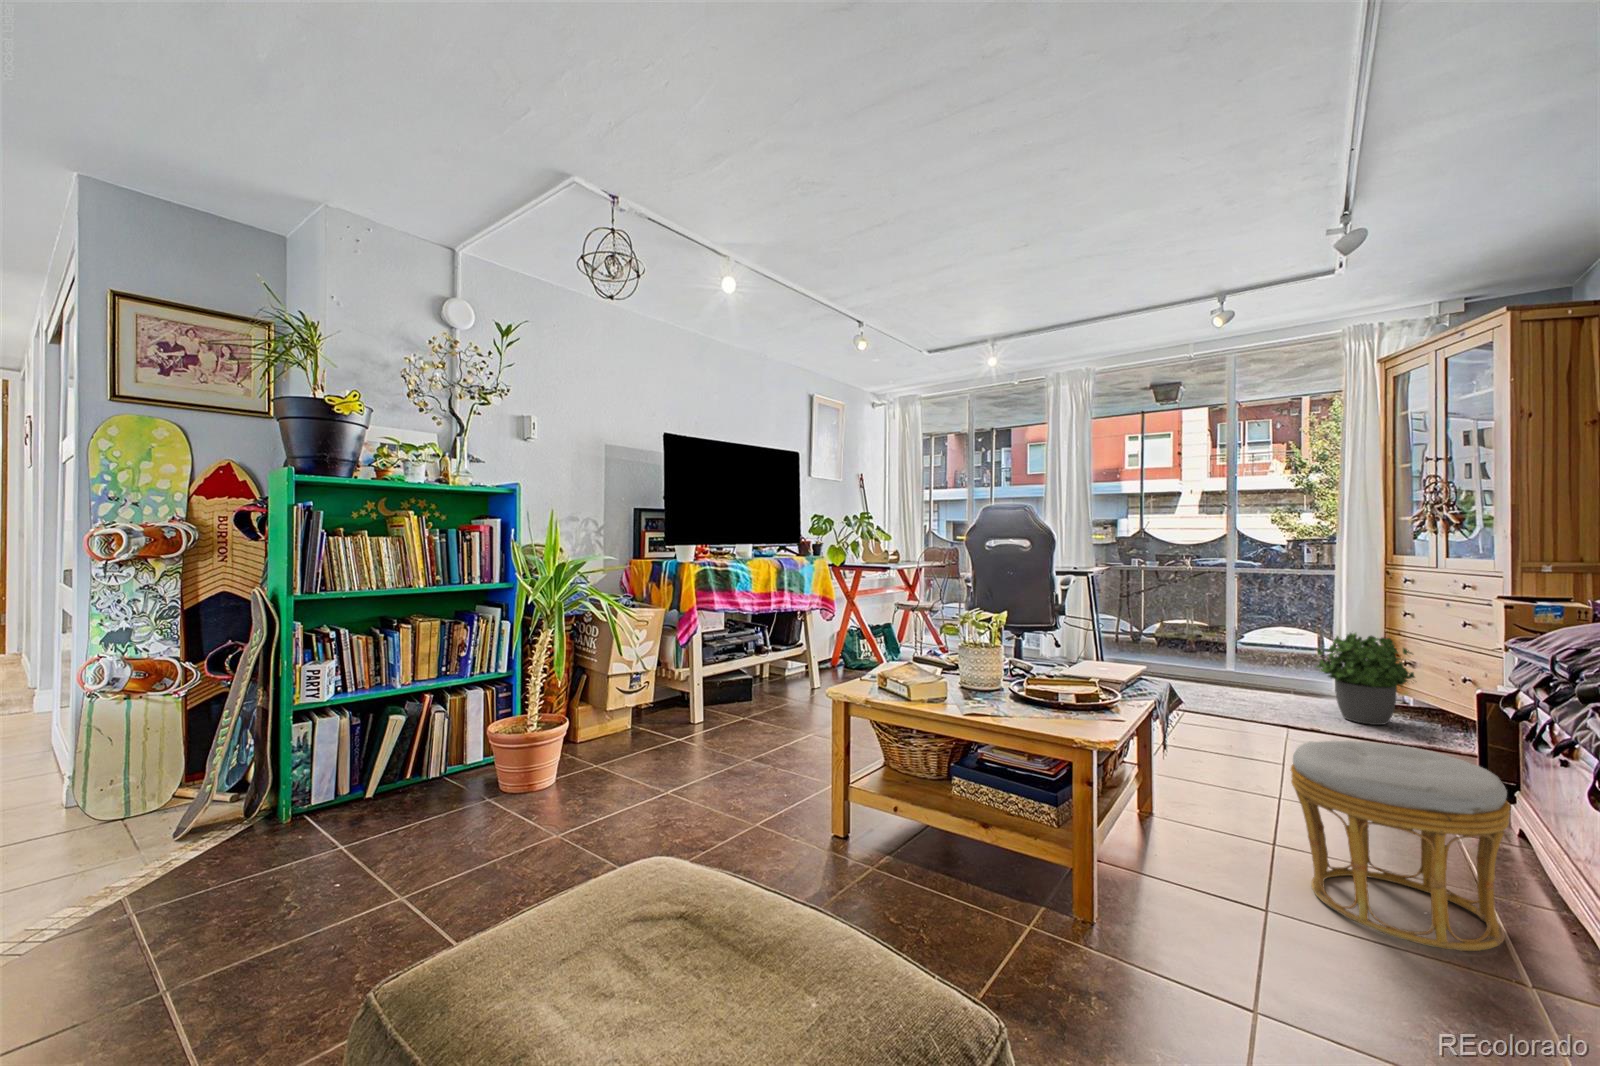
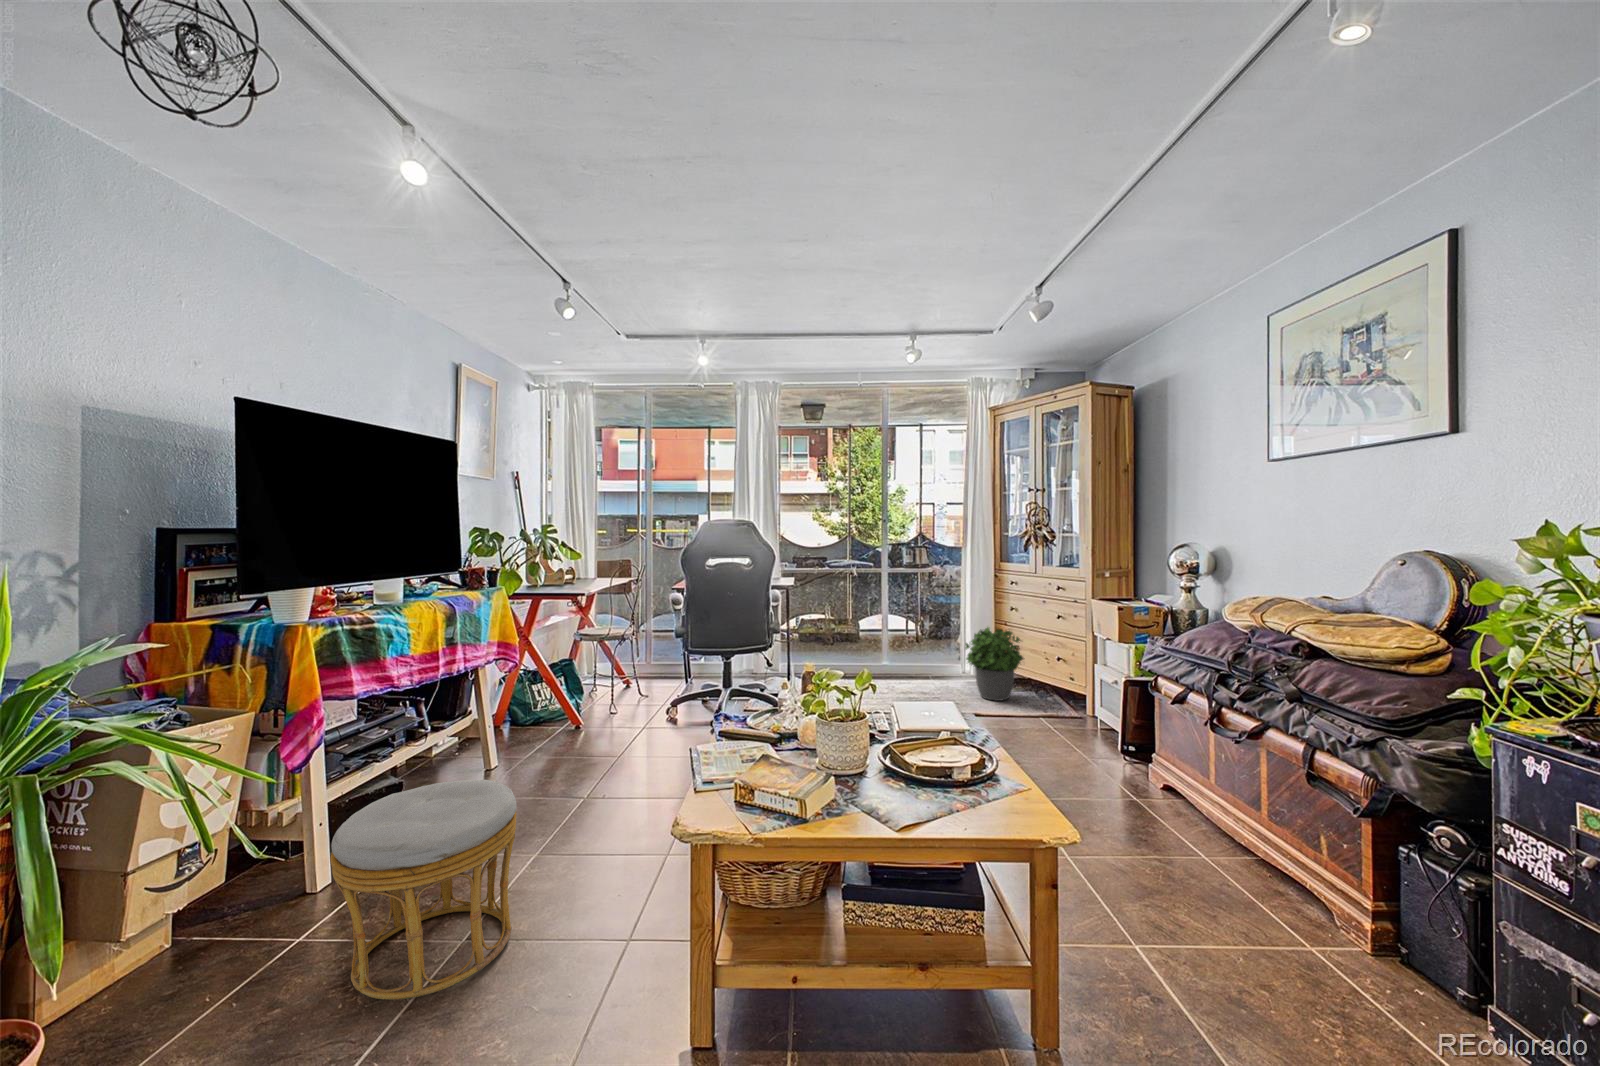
ottoman: present [1291,741,1511,951] -> present [330,780,517,1000]

